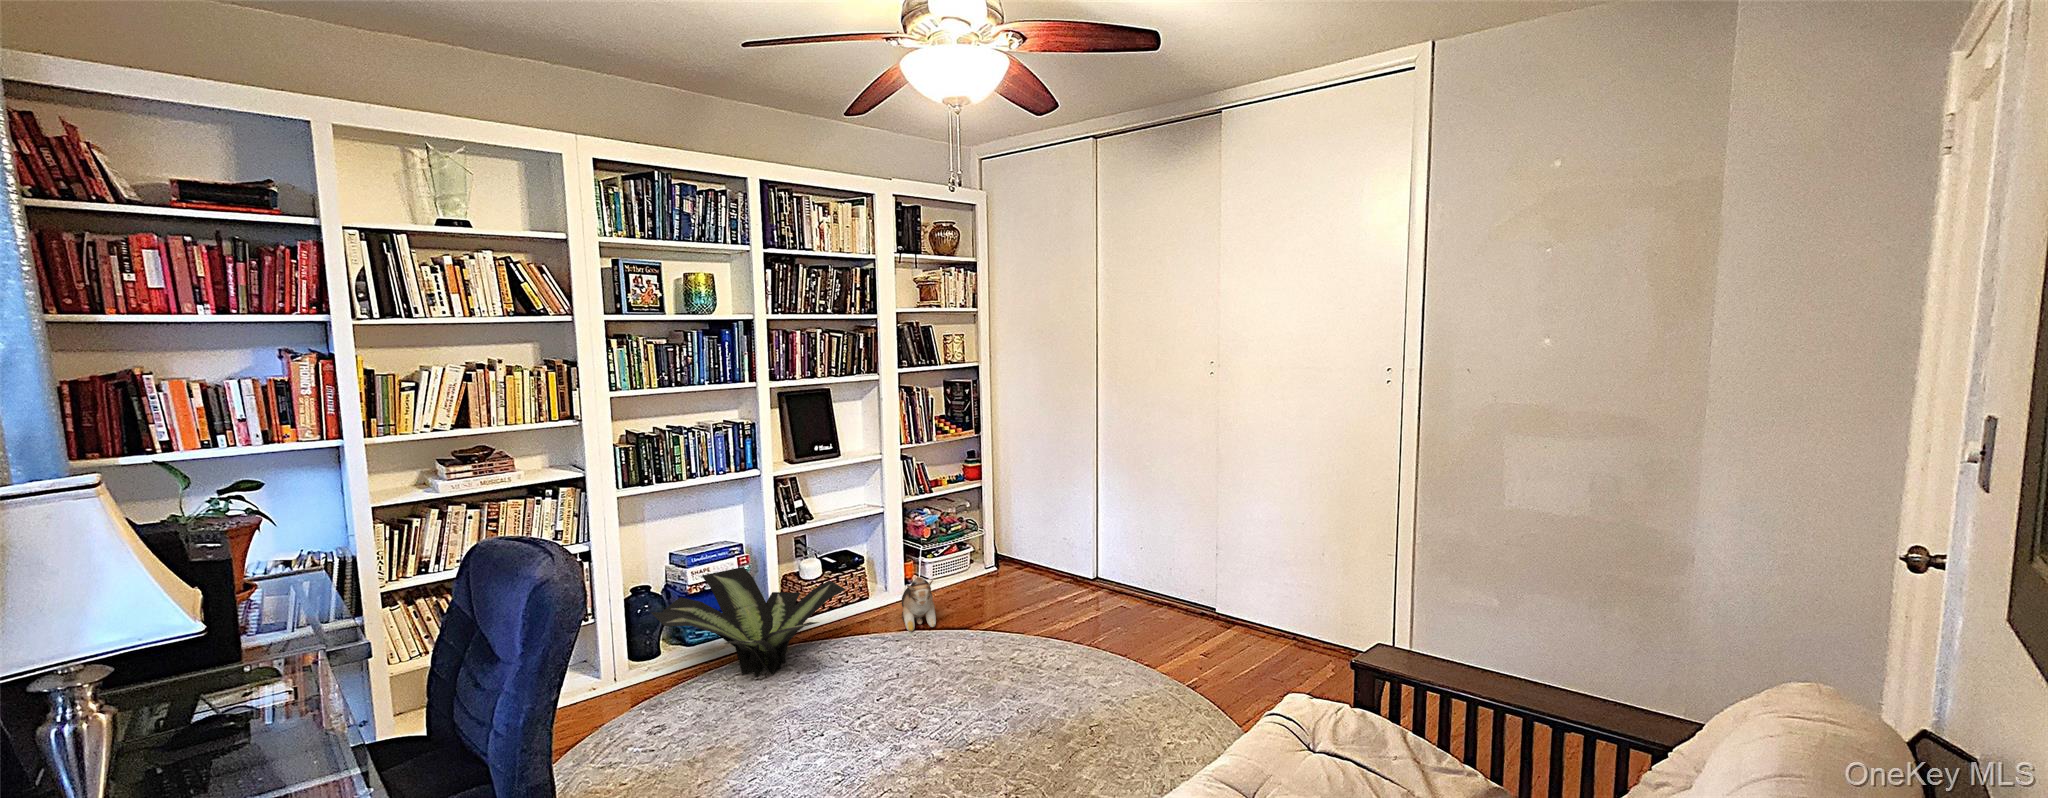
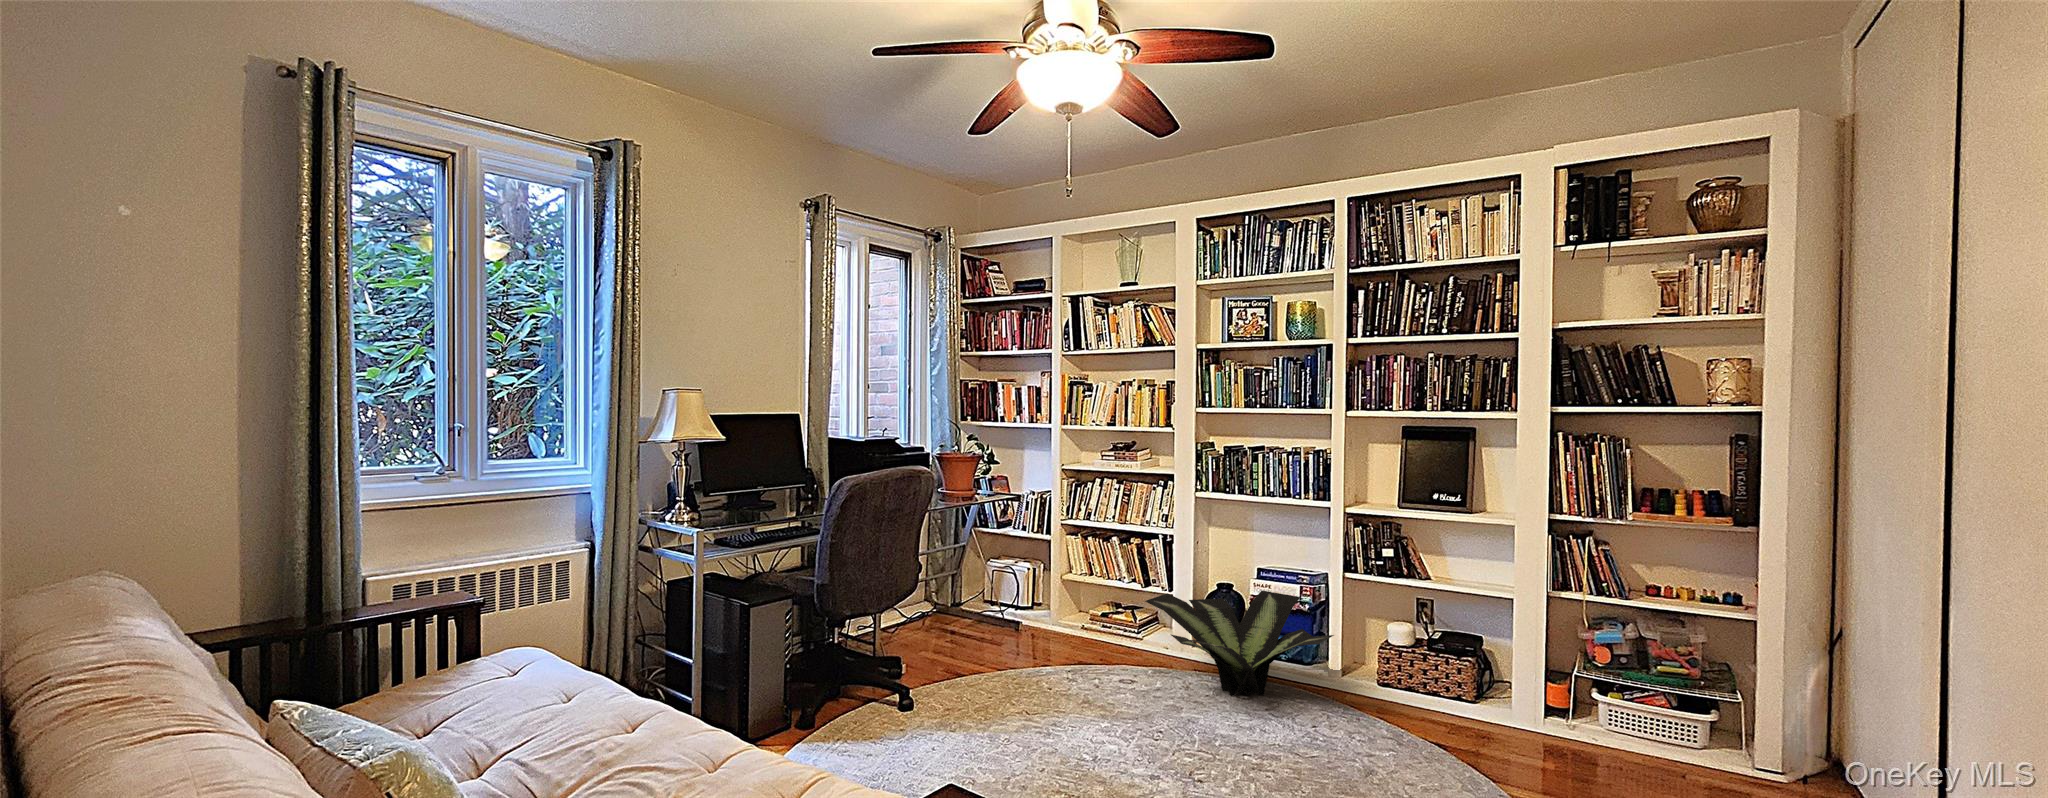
plush toy: present [901,577,936,632] -> none [1394,674,1500,754]

